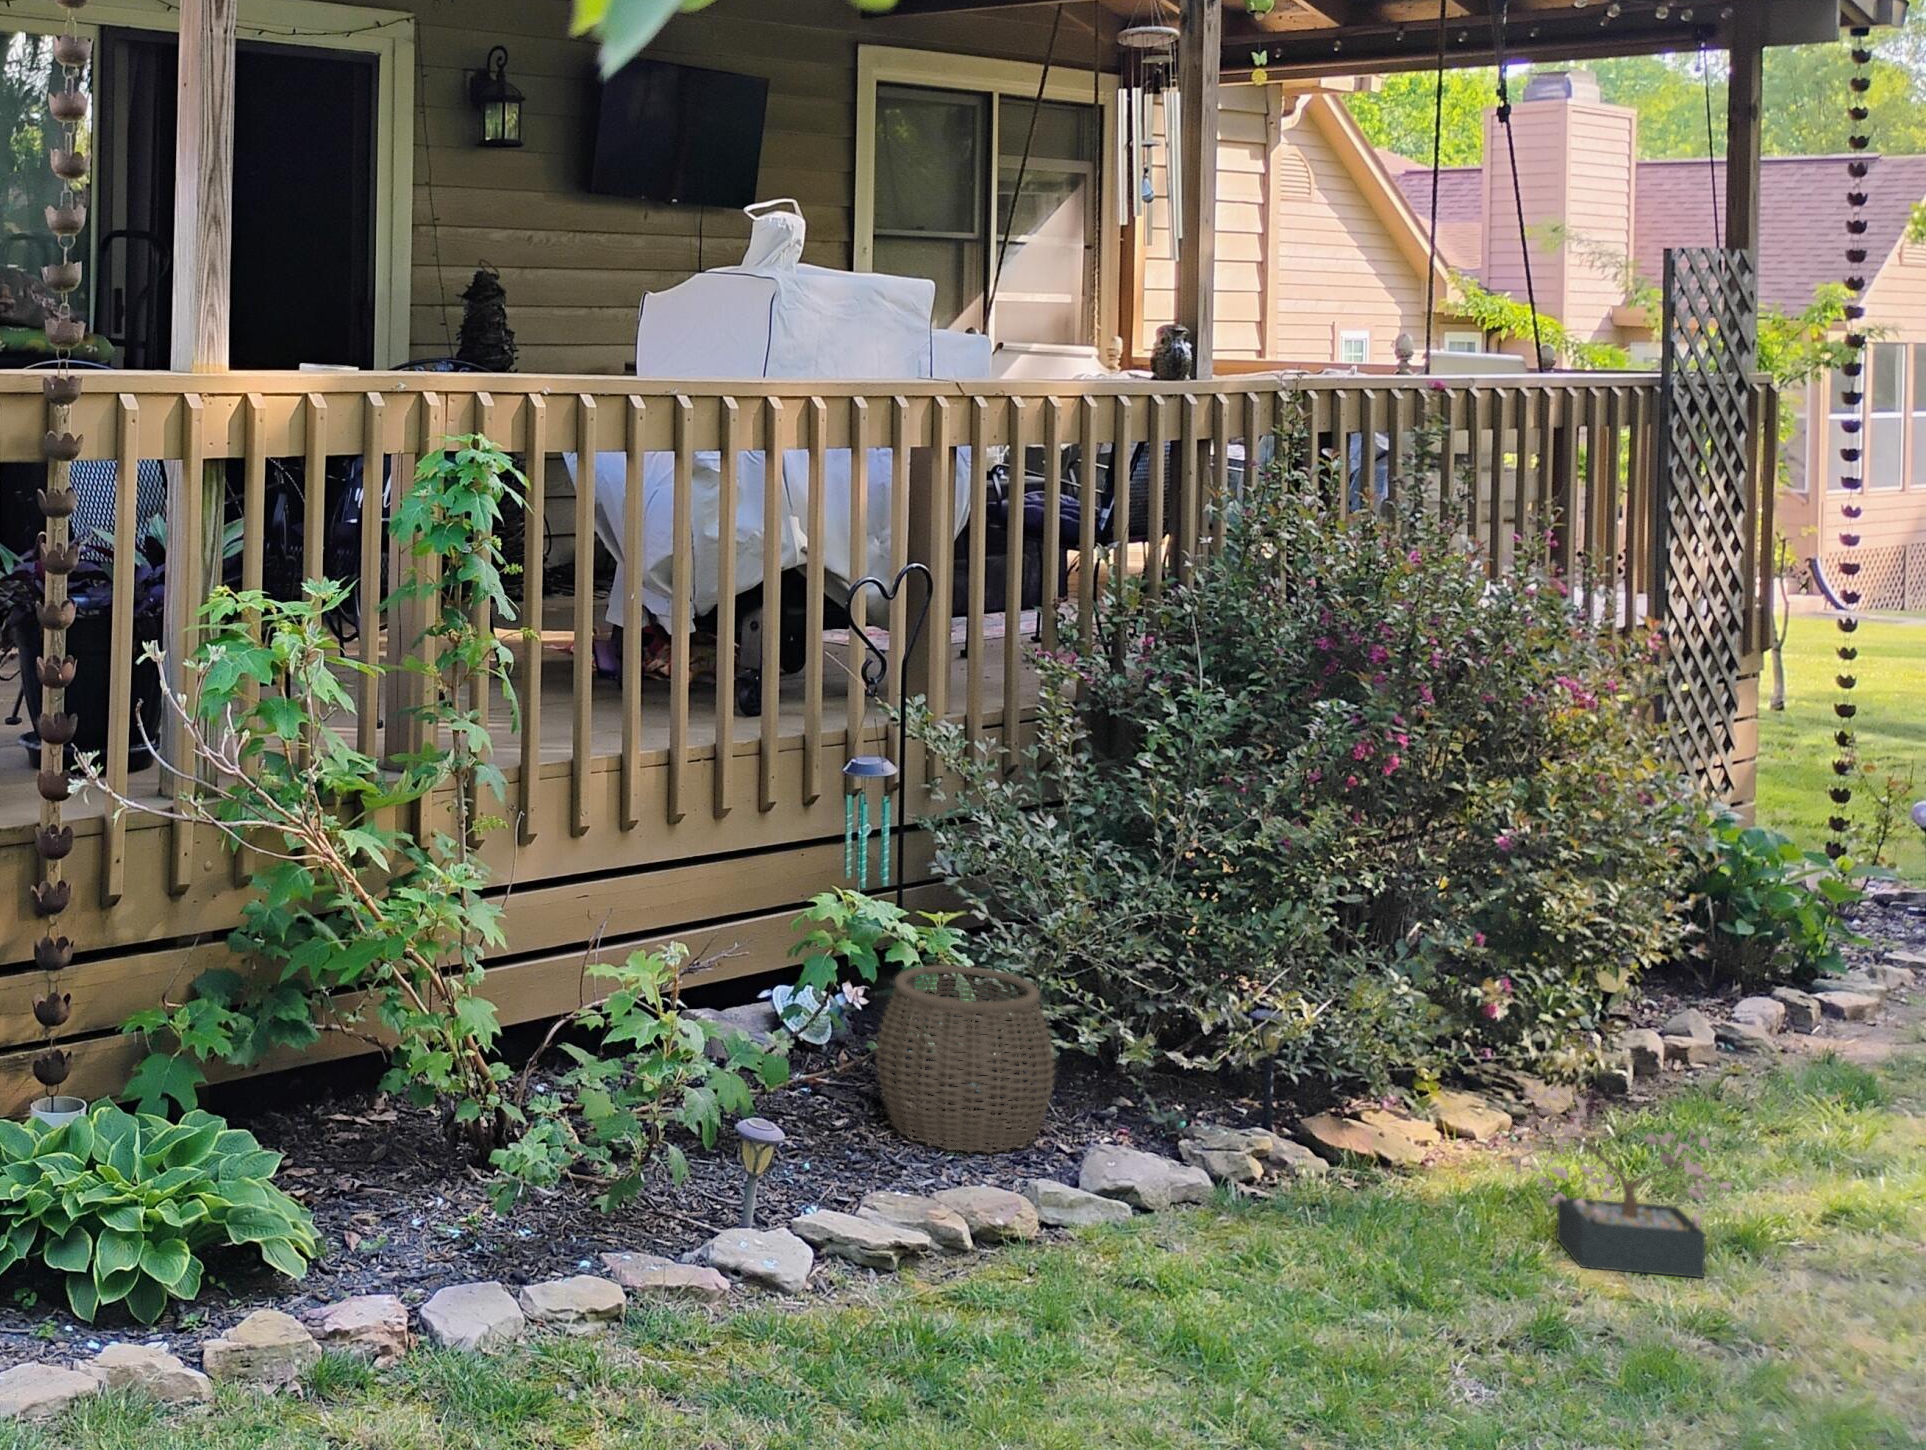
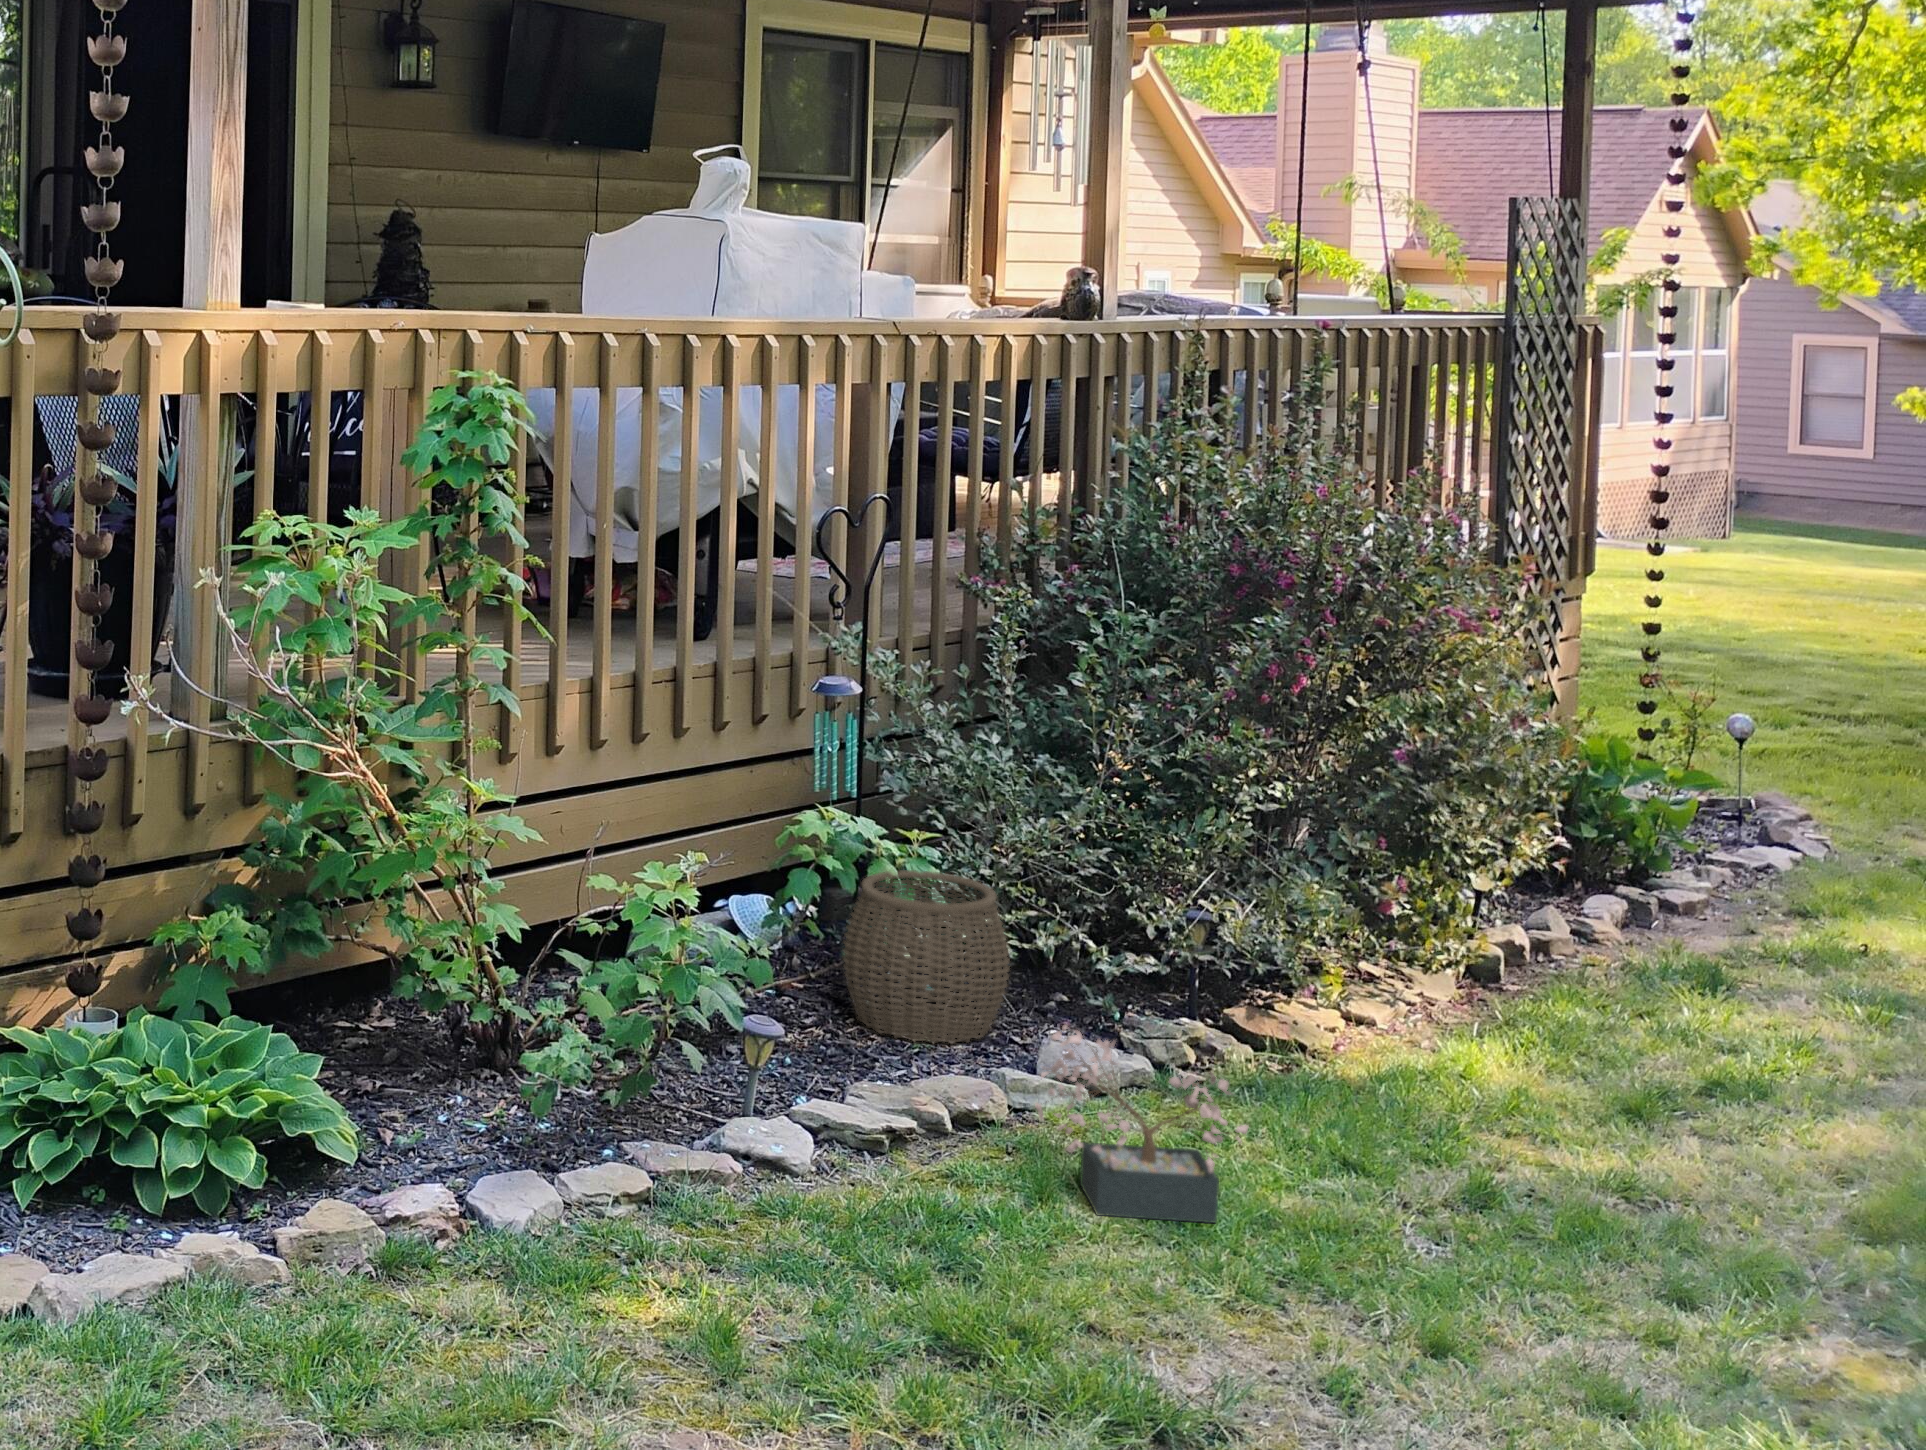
decorative plant: present [1512,1081,1731,1278] -> present [1035,1025,1248,1223]

